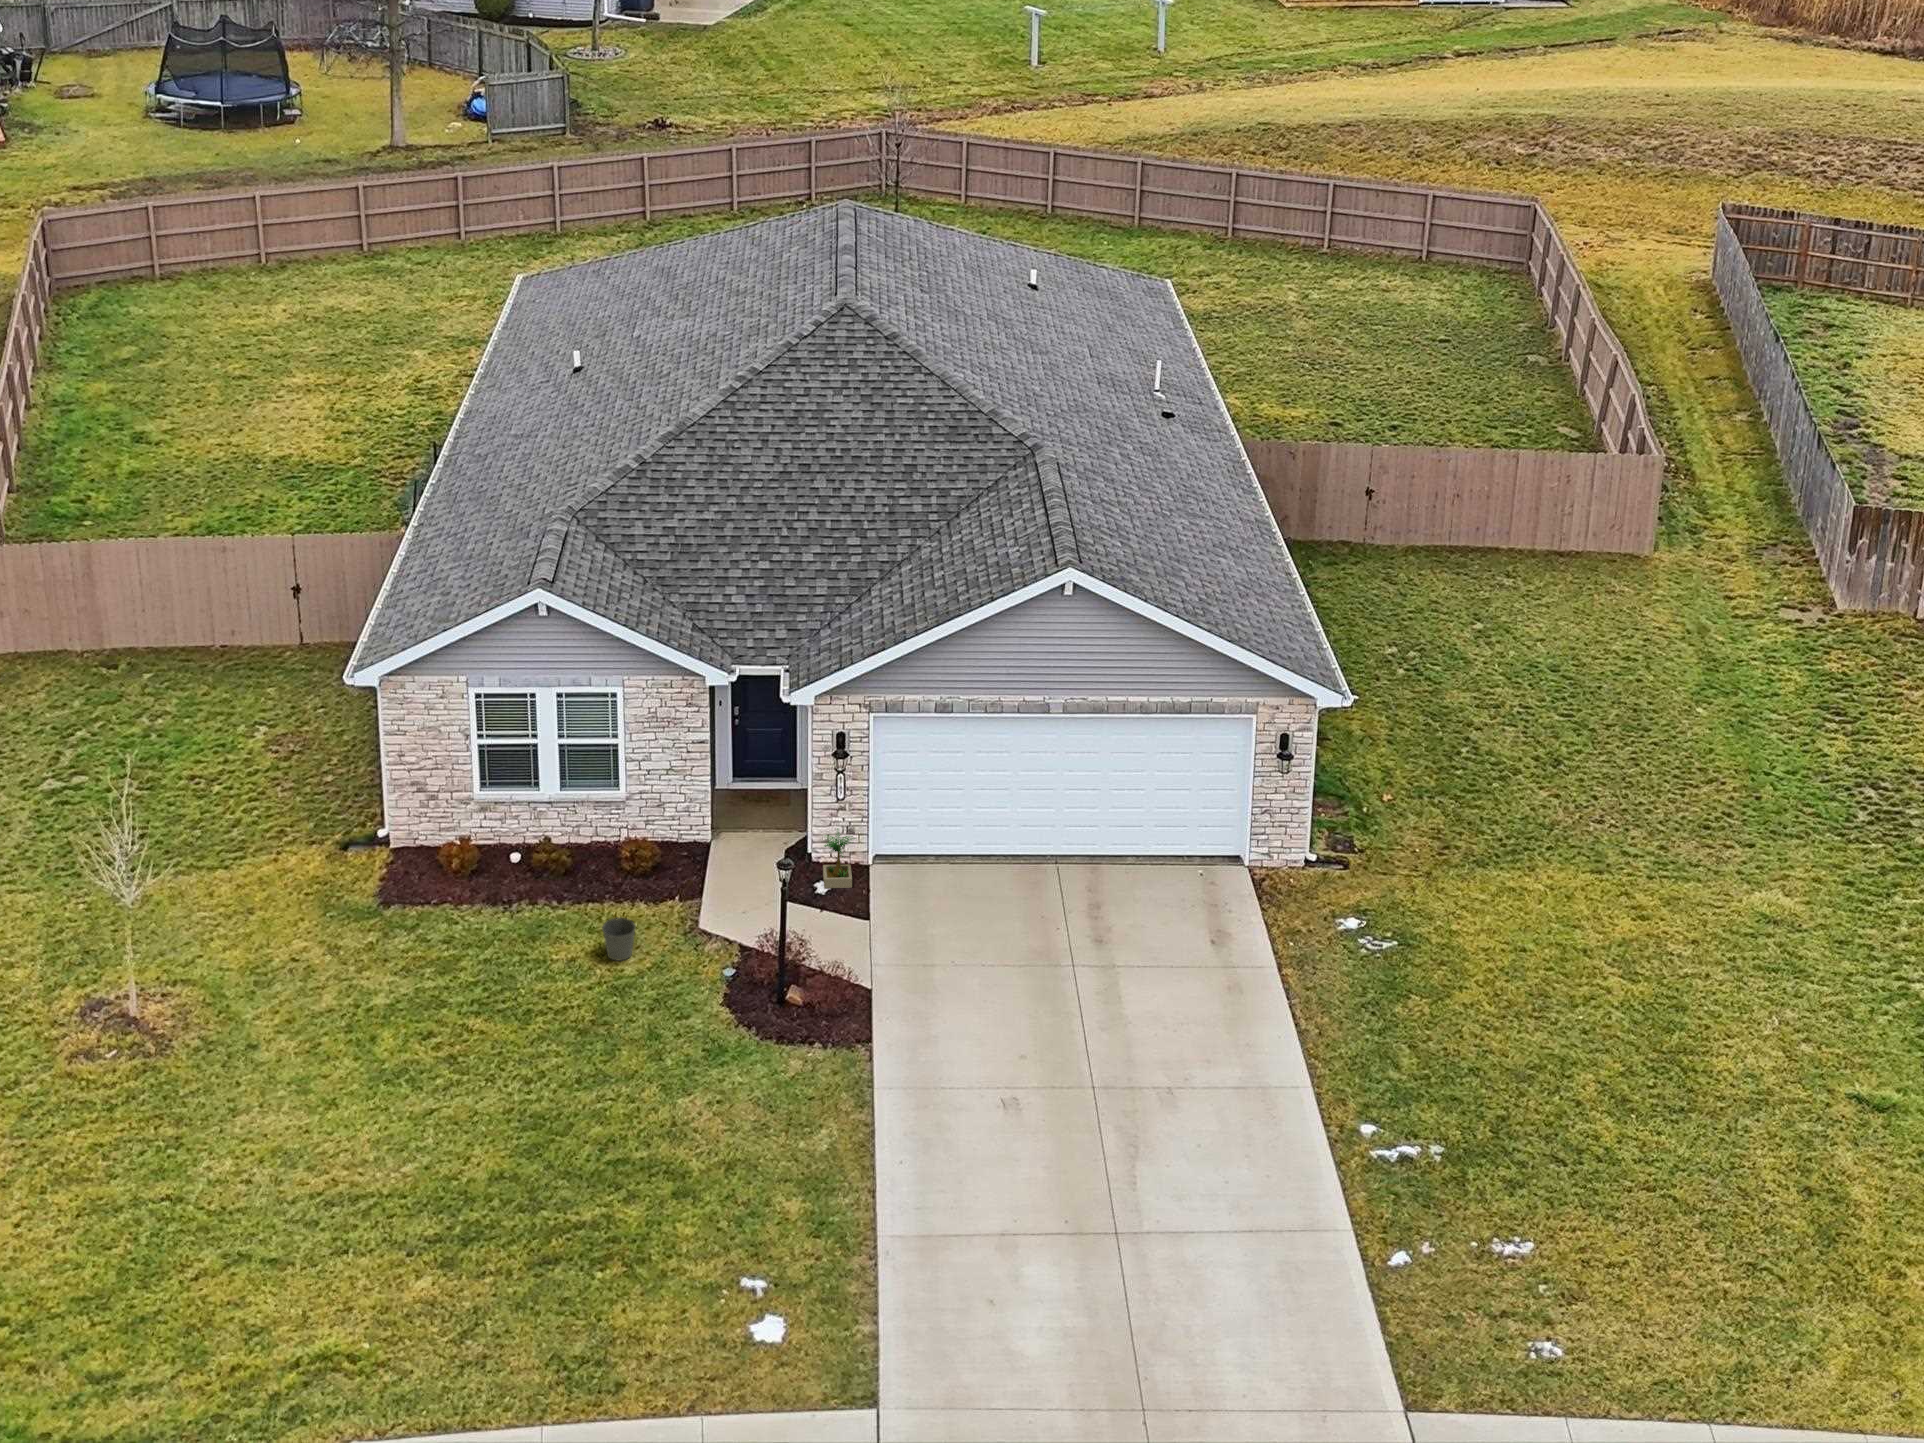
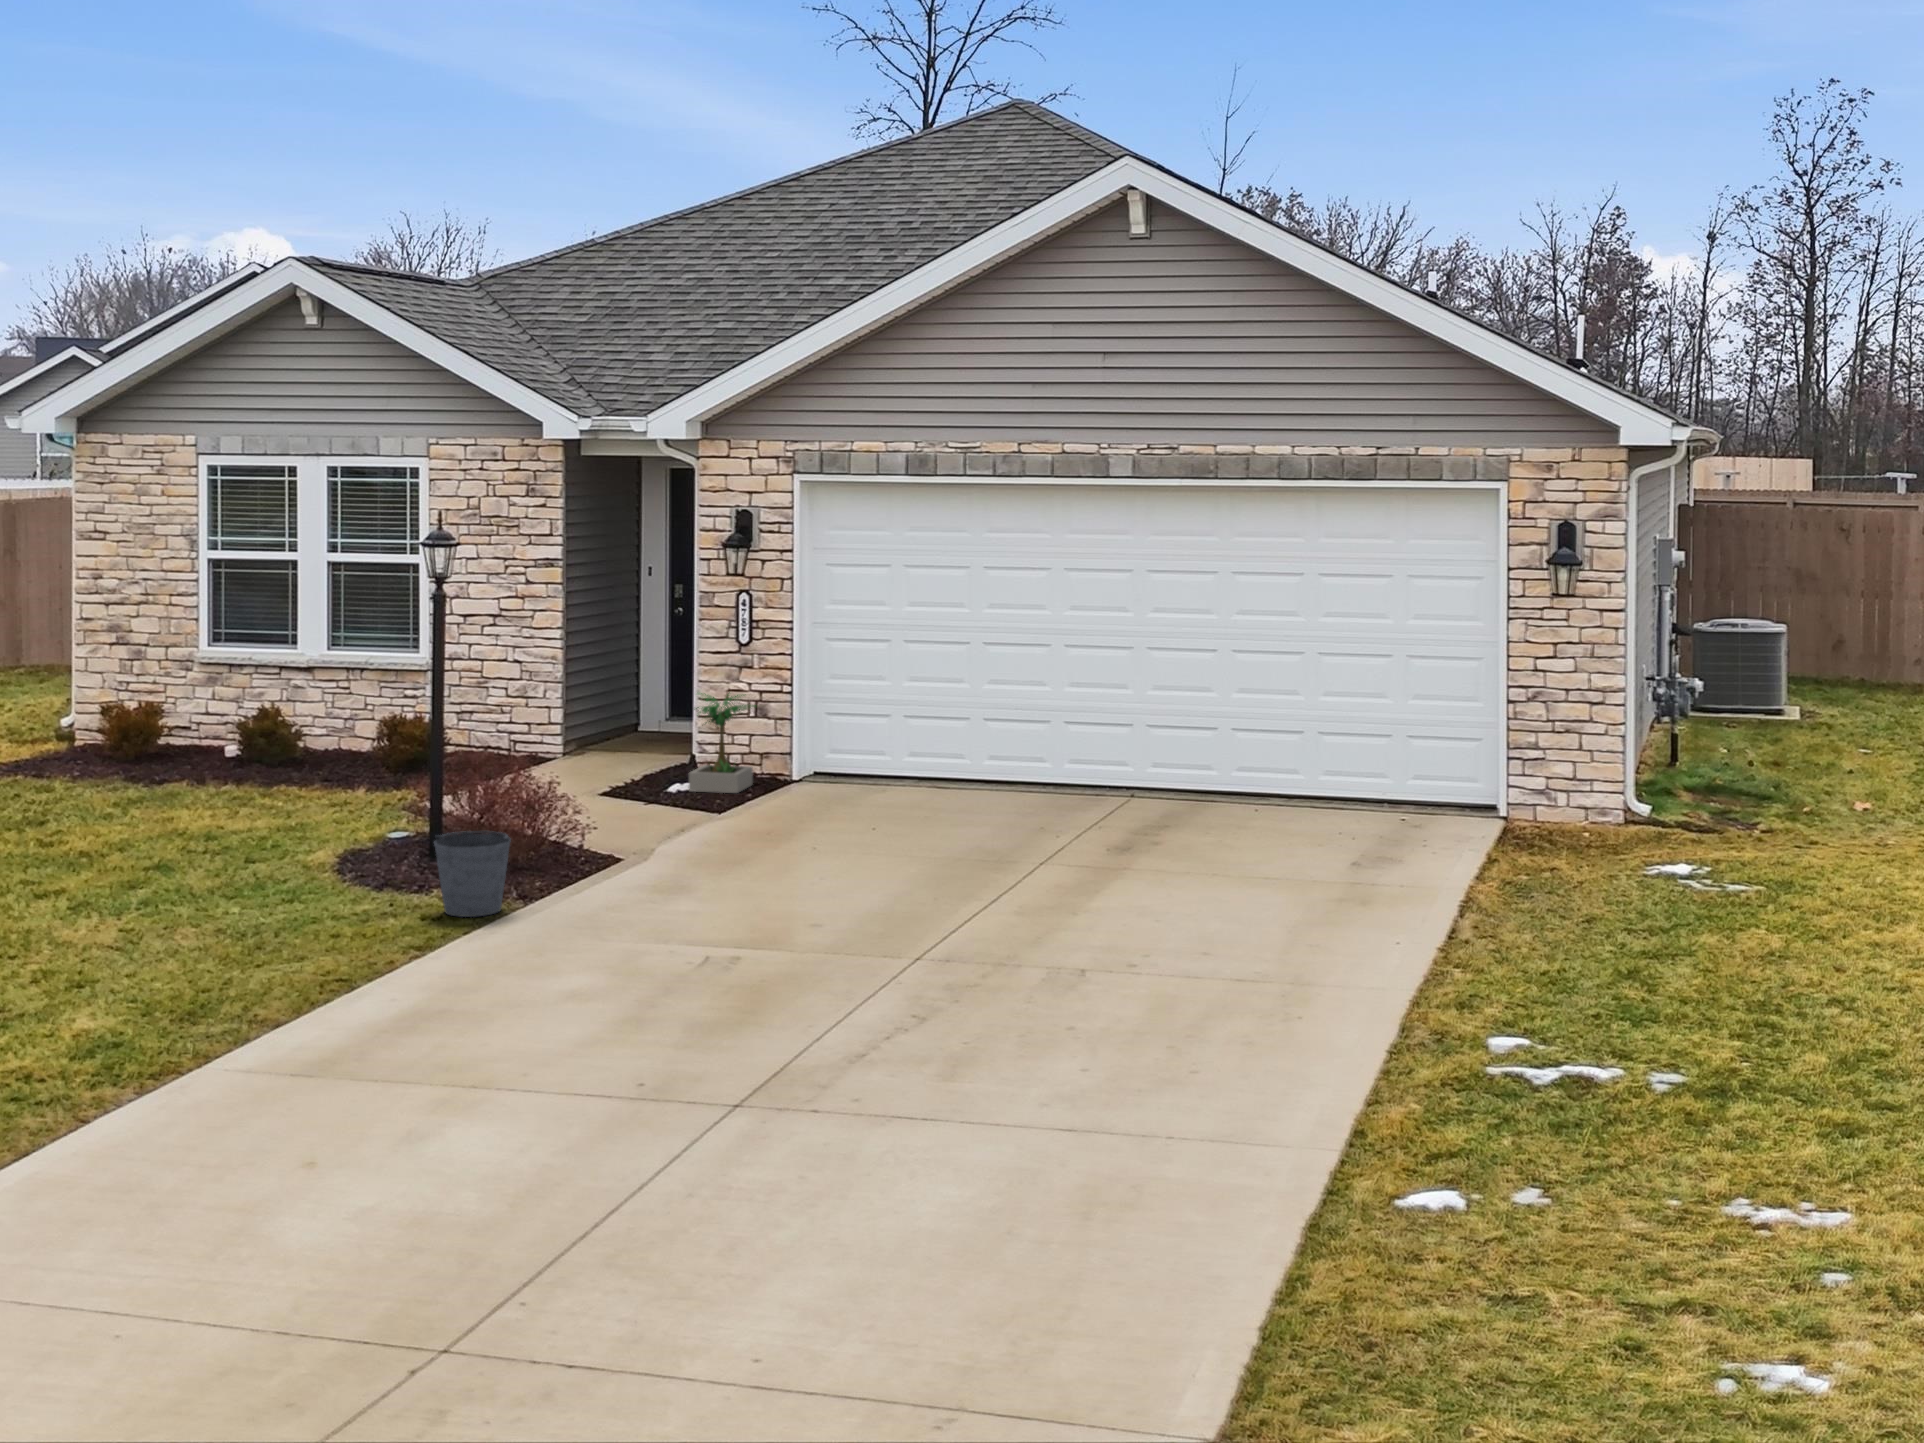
bucket: present [602,917,636,961] -> present [434,831,511,917]

